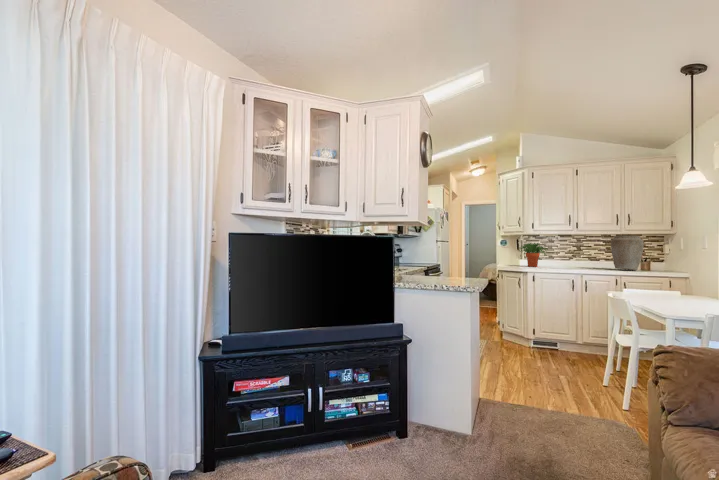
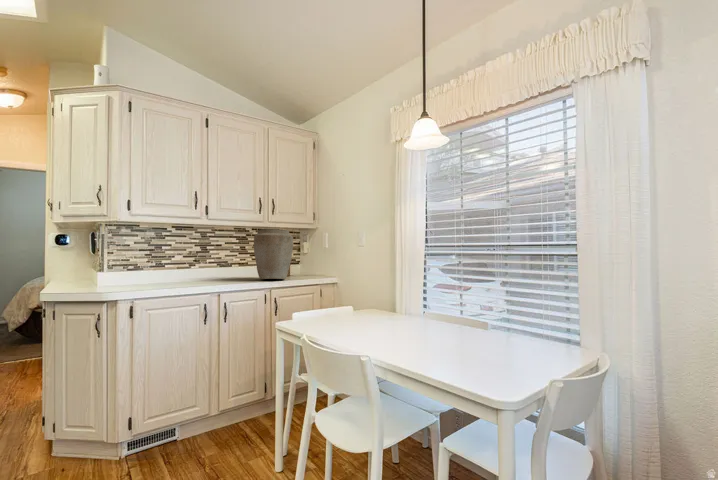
potted plant: present [521,243,545,267] -> none [92,238,158,286]

